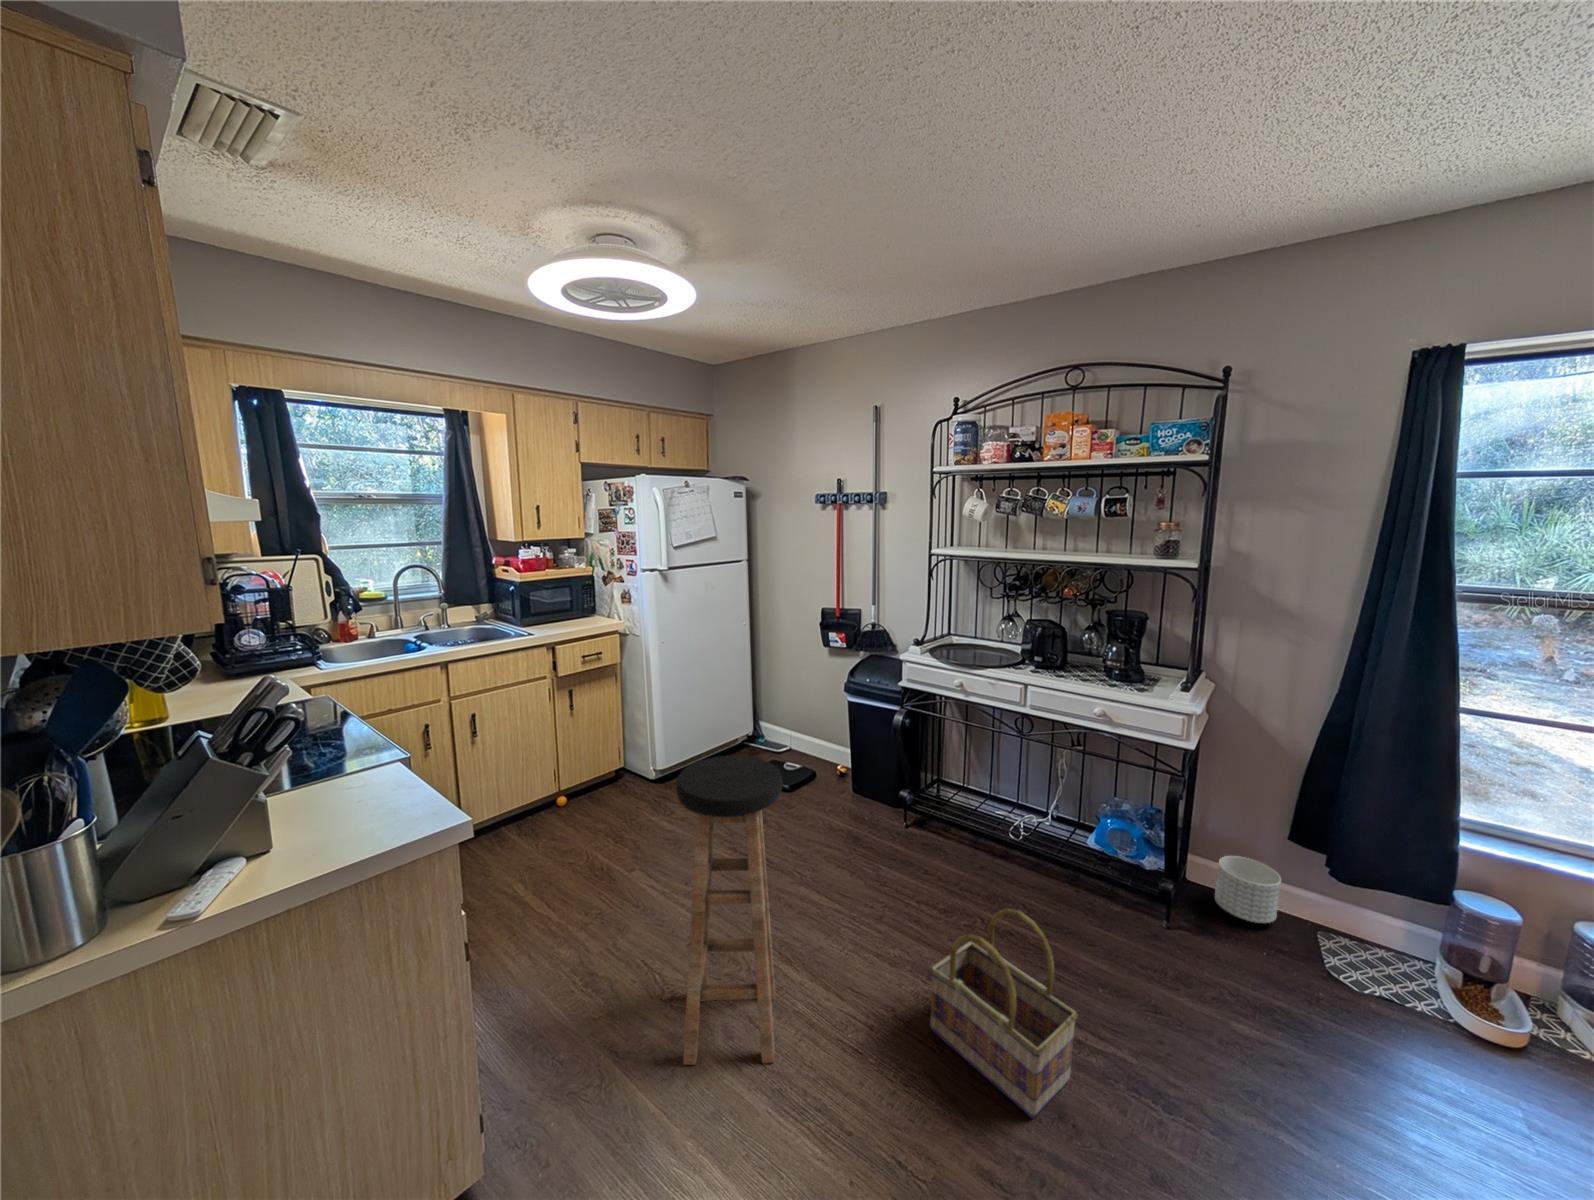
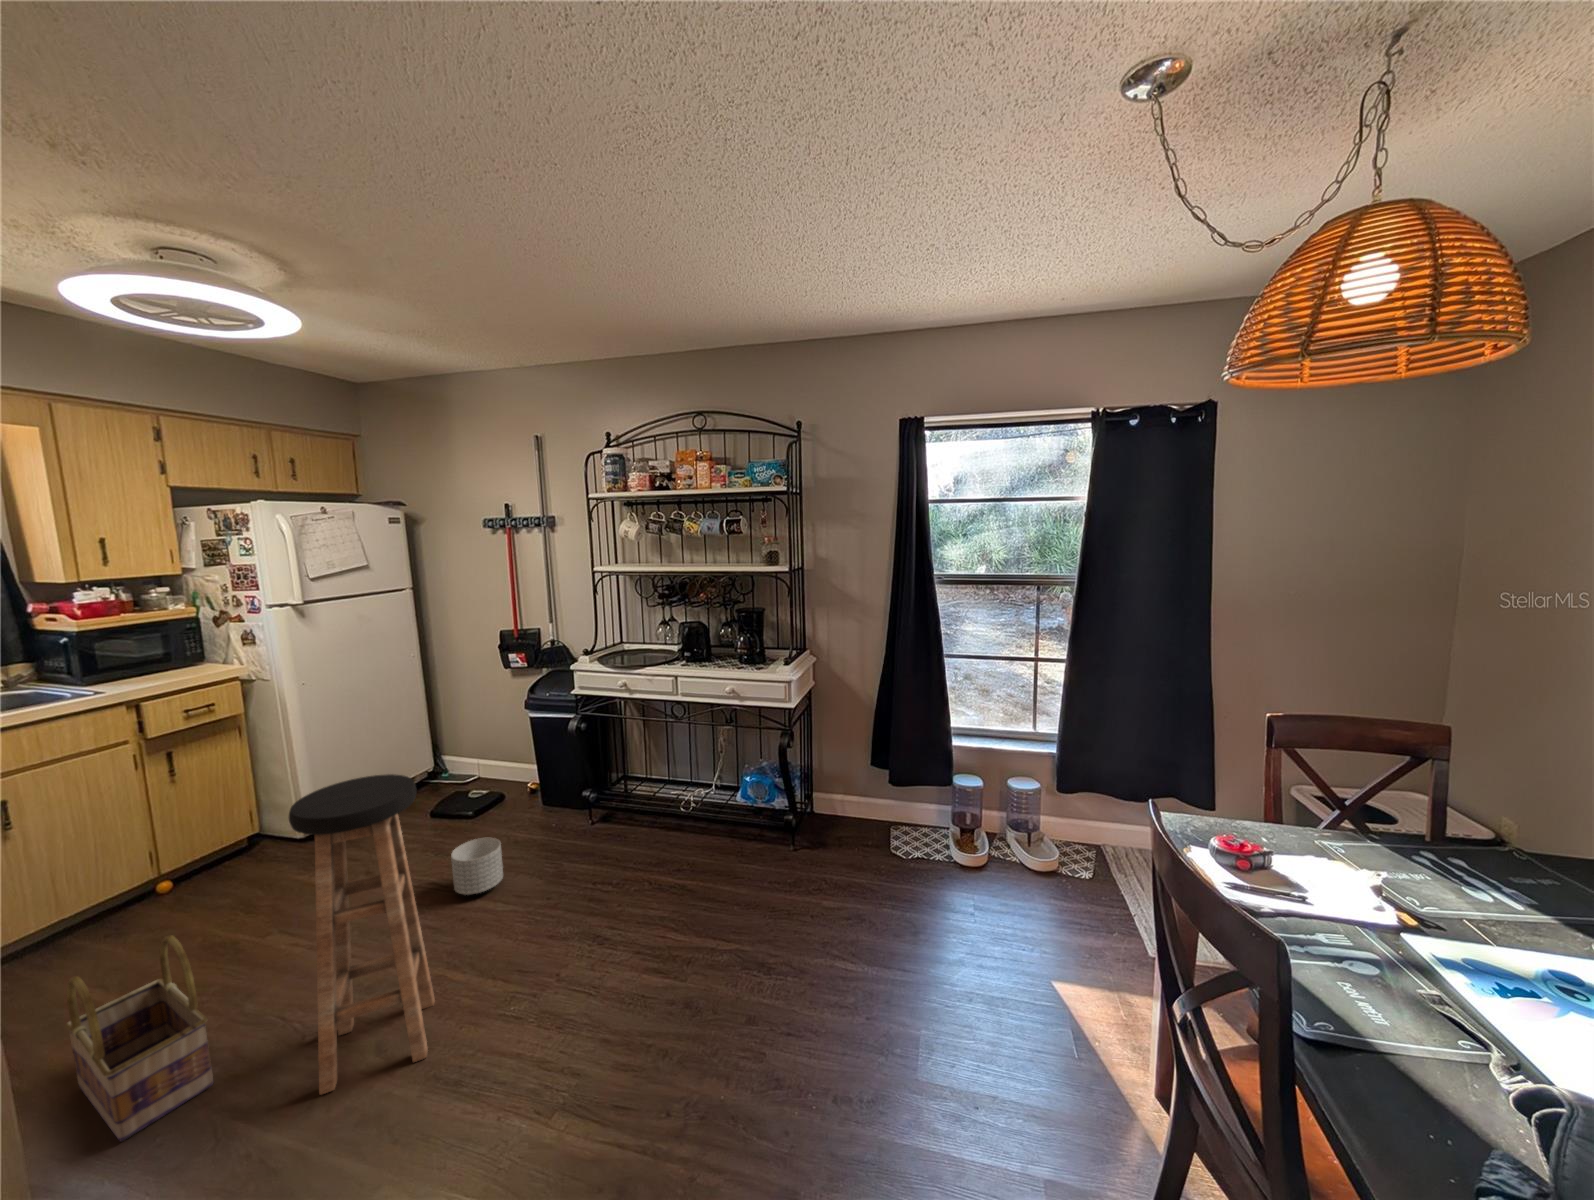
planter: present [1215,856,1281,923] -> present [451,838,503,895]
basket: present [930,909,1078,1118] -> present [65,936,213,1141]

